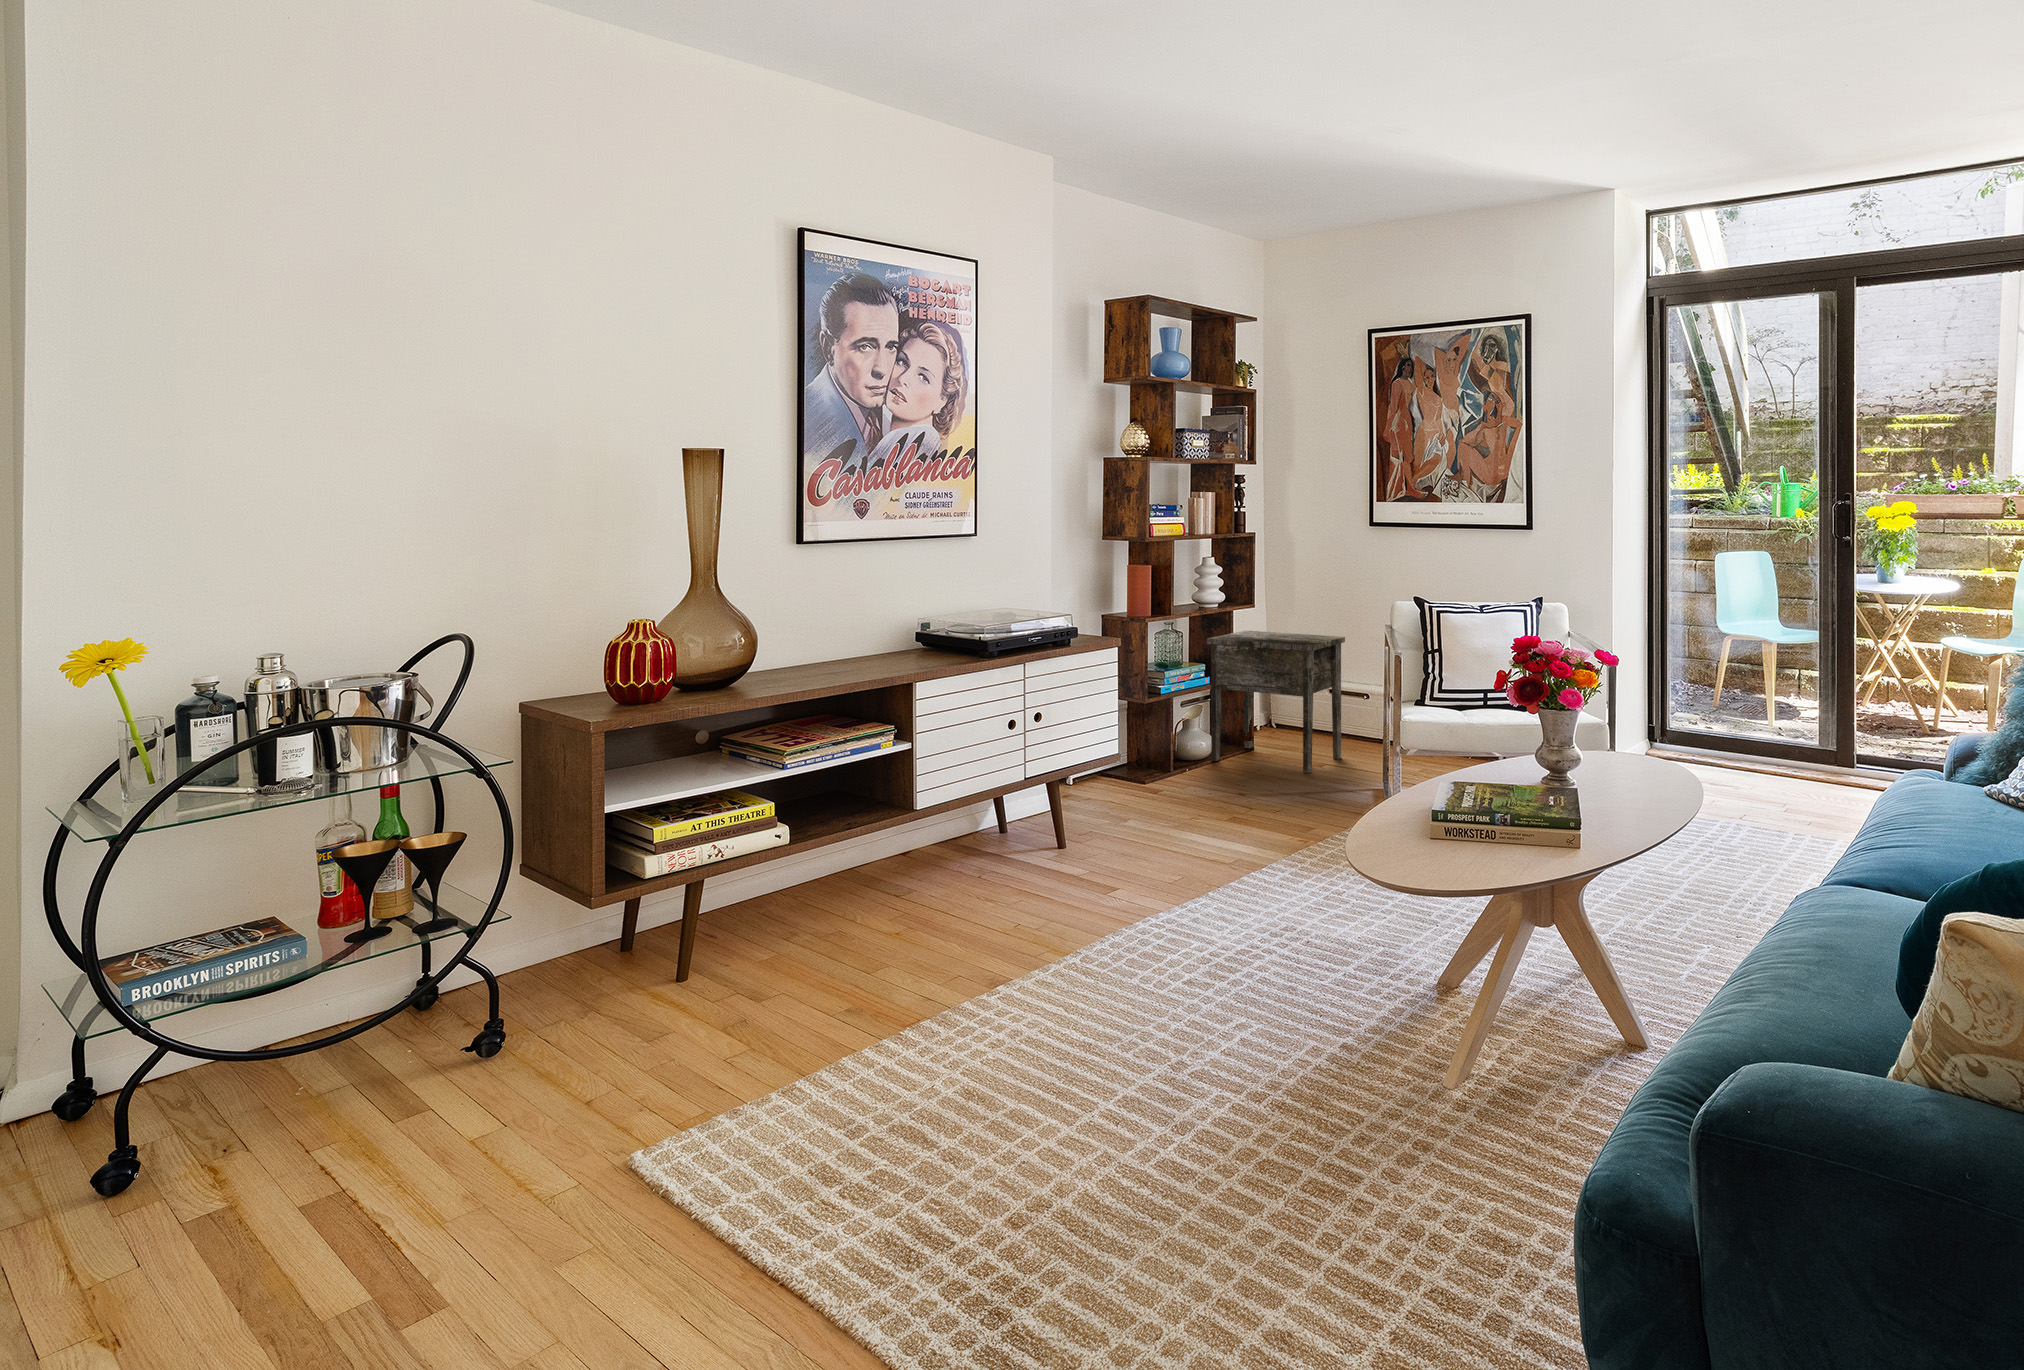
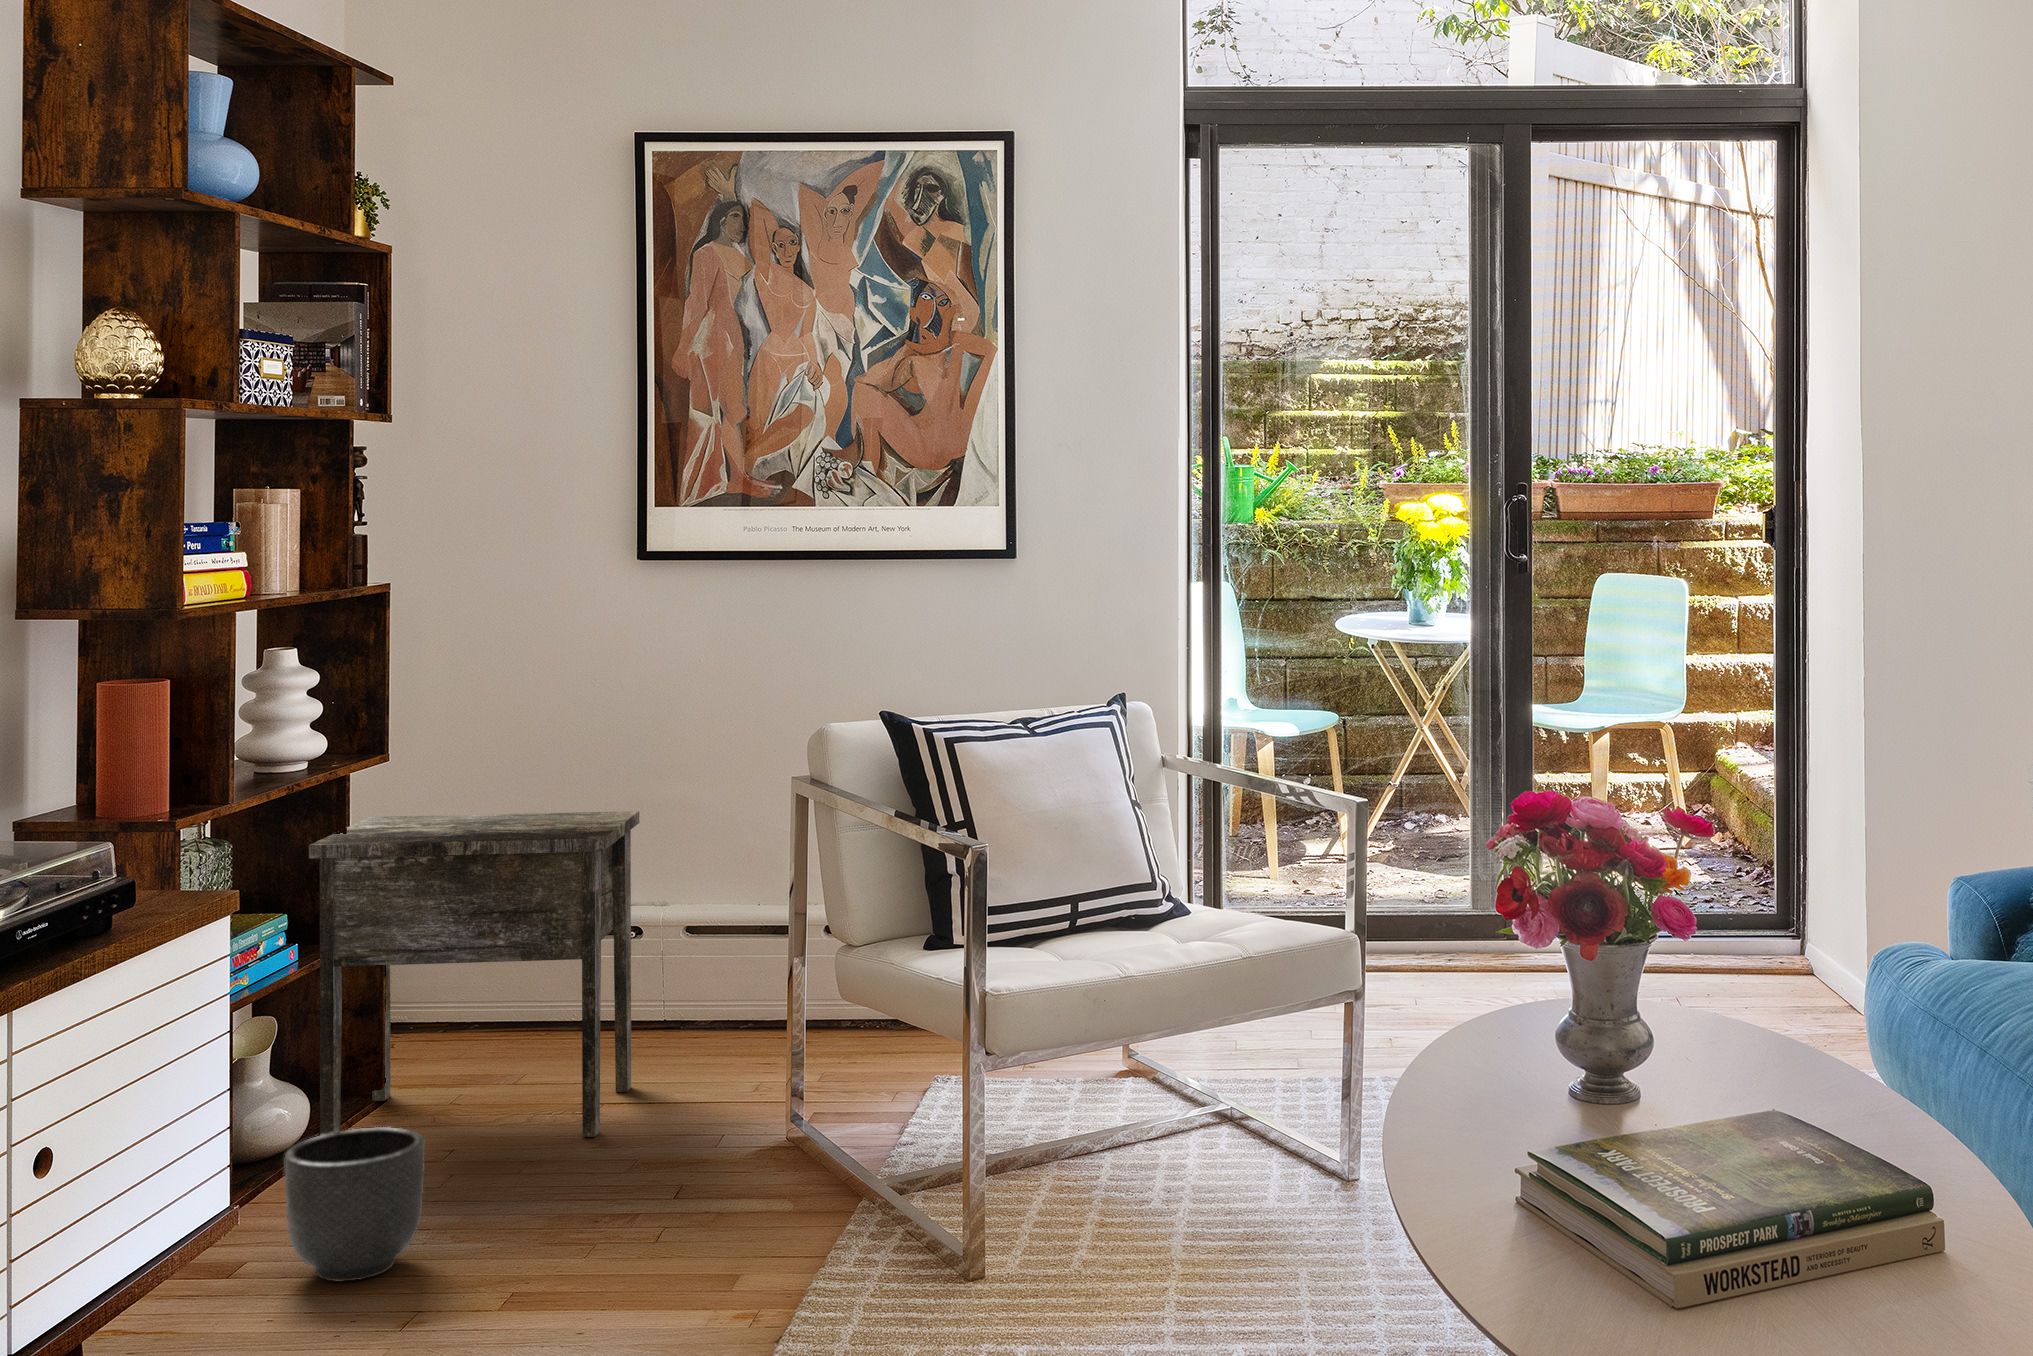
planter: none [1158,748,1208,805] -> present [284,1127,425,1282]

